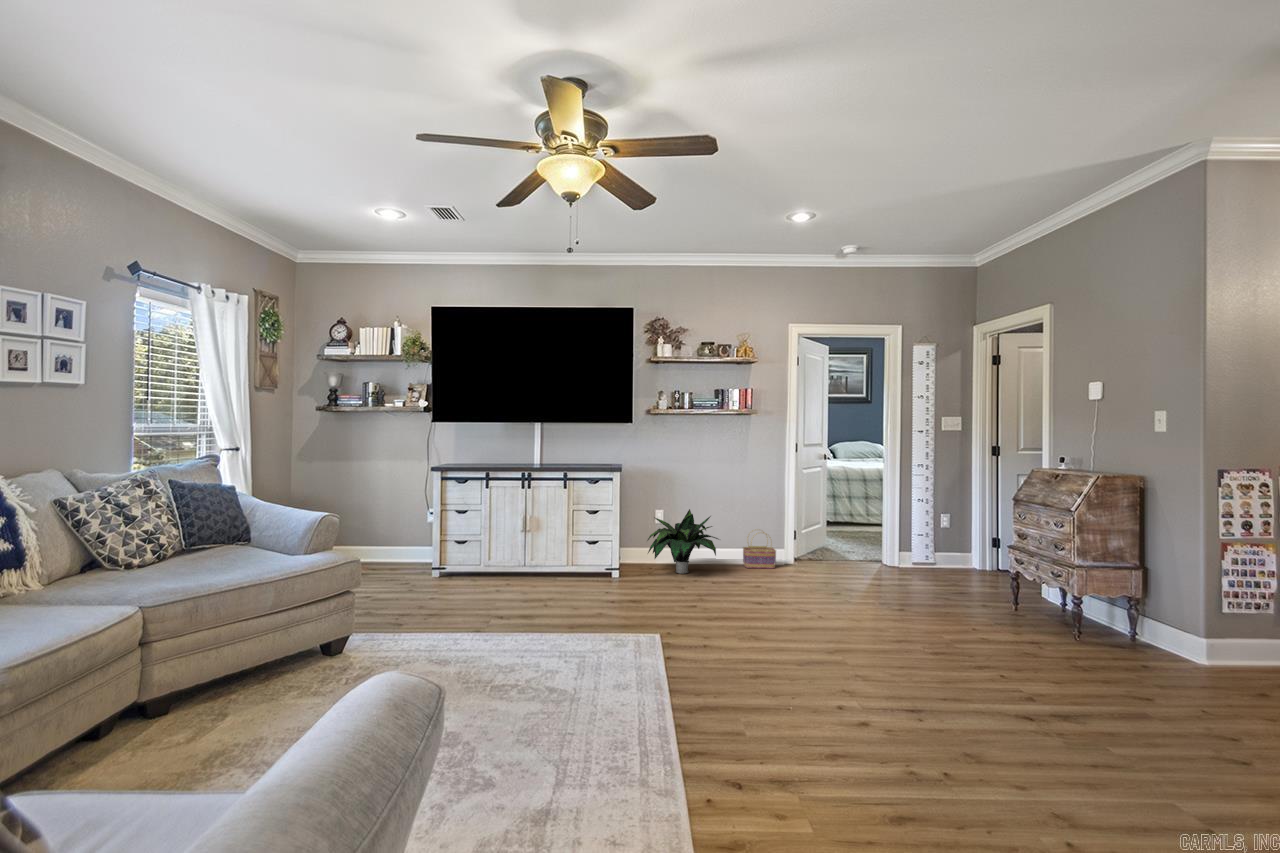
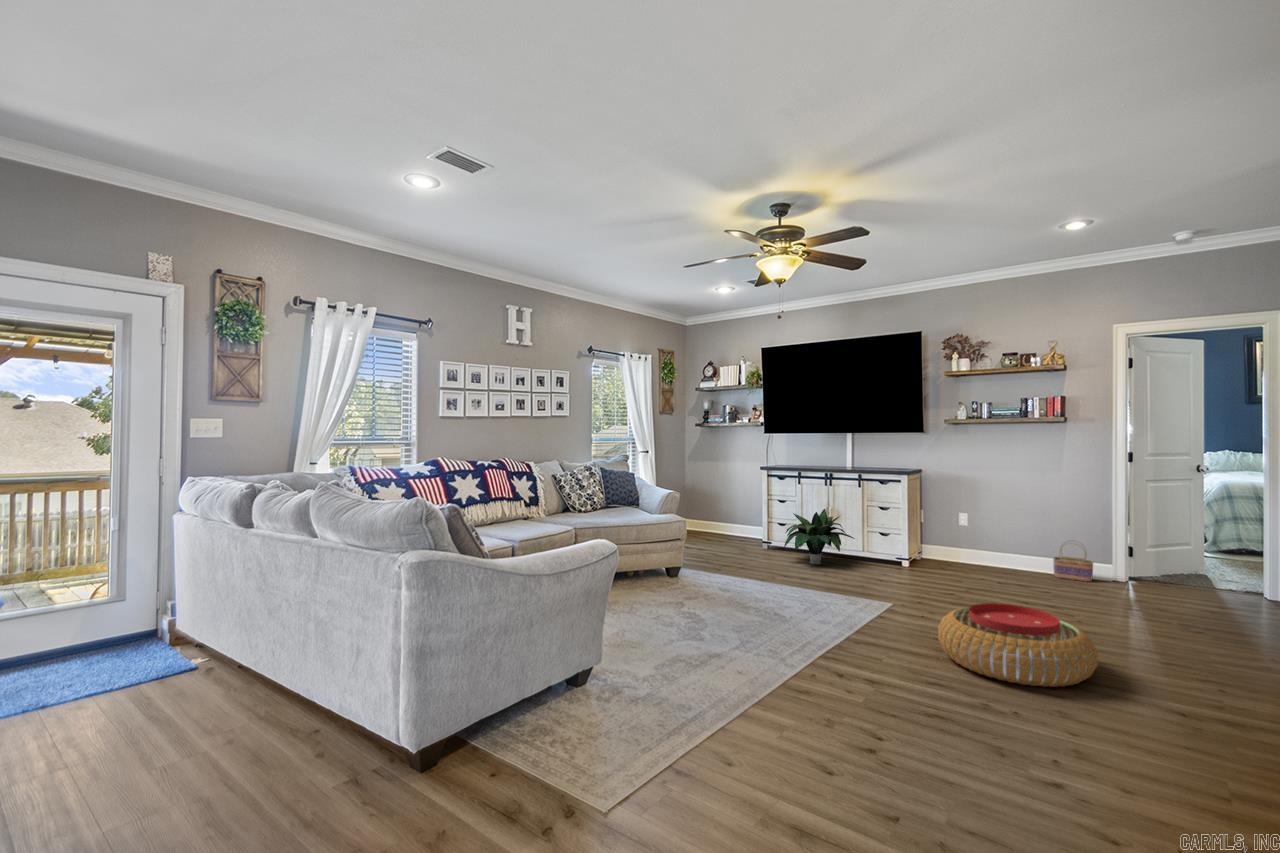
potted plant: present [648,509,718,574] -> present [784,509,855,564]
pouf: none [766,620,935,723] -> present [938,603,1098,687]

